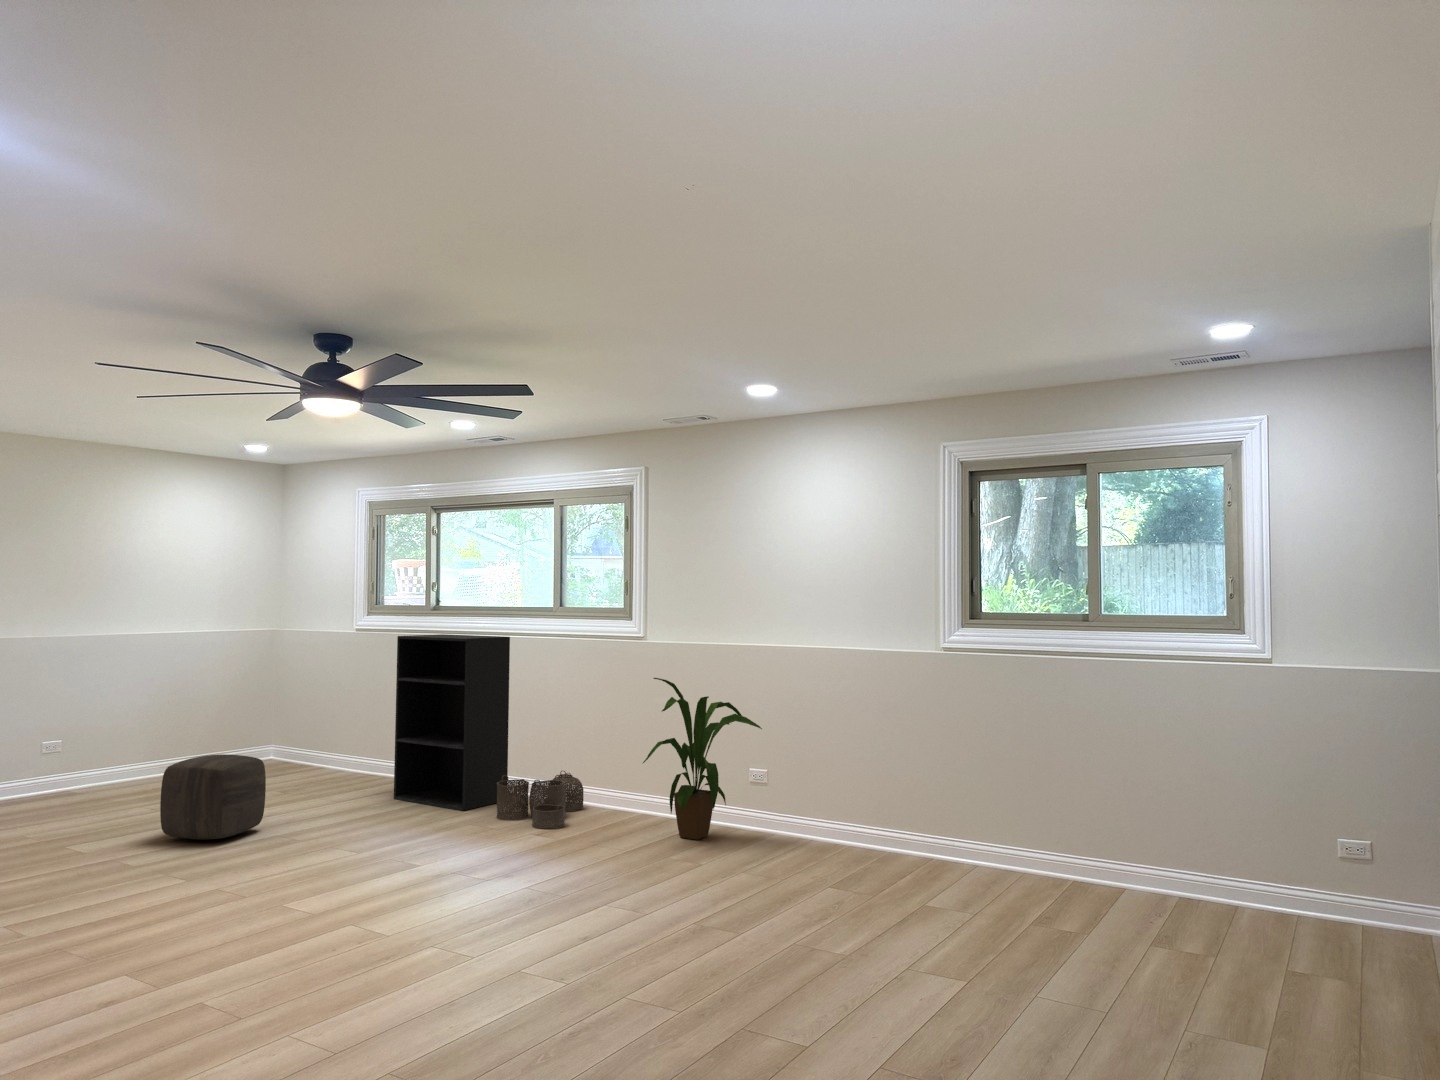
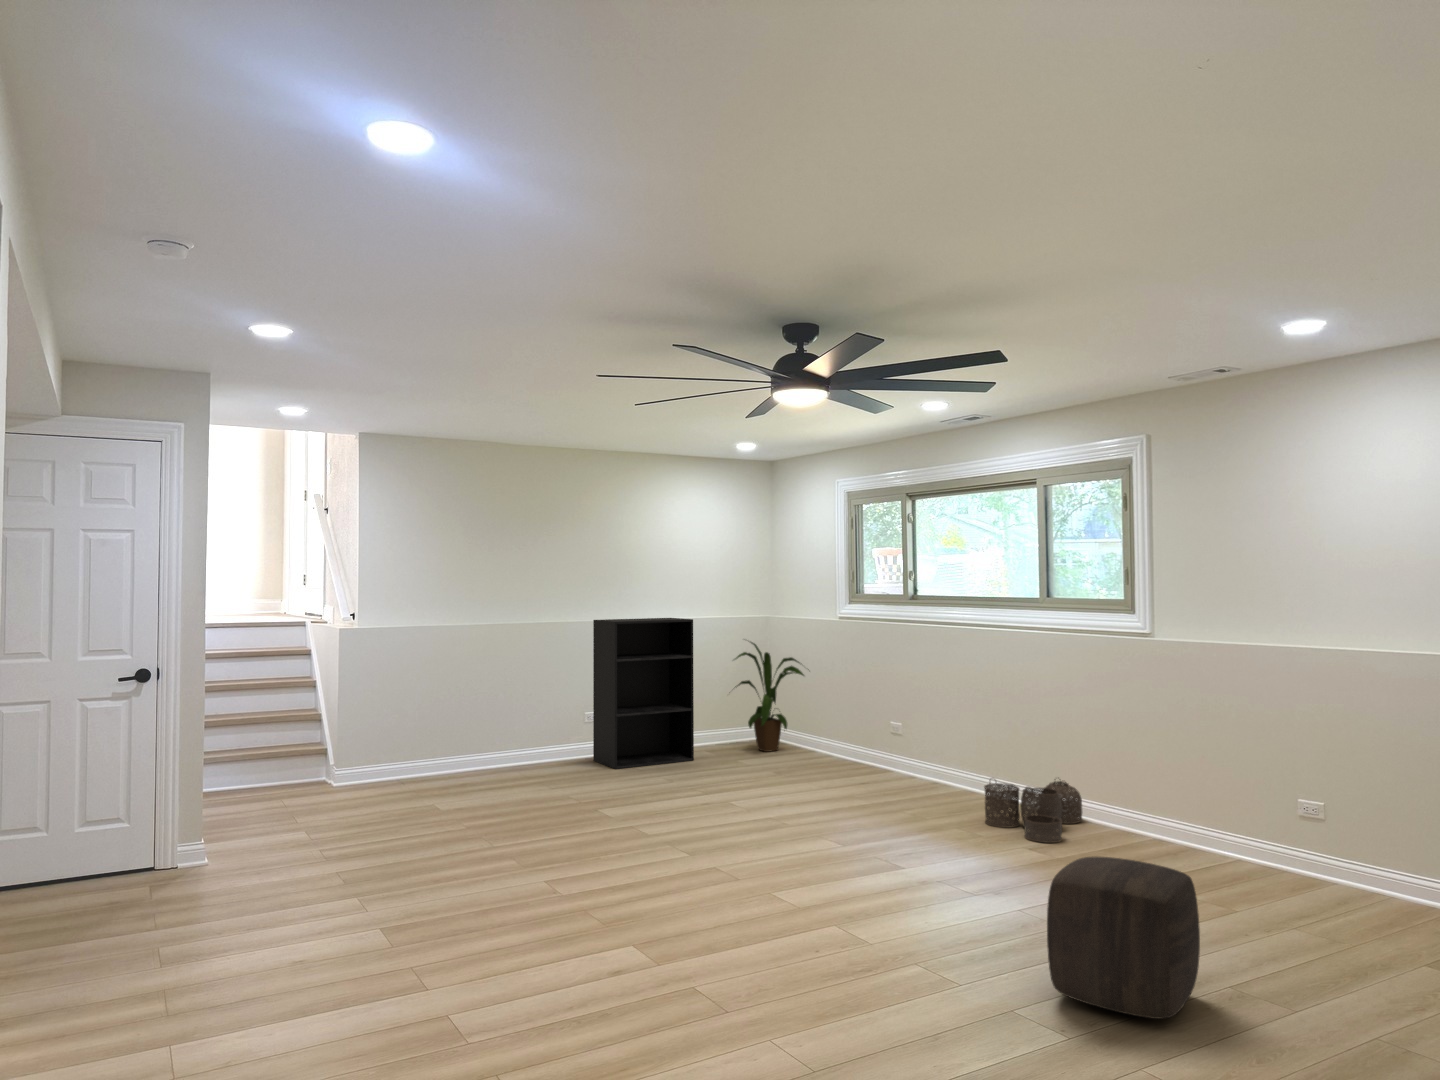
bookshelf: present [394,634,510,811] -> present [593,618,694,769]
house plant: present [643,678,762,840] -> present [735,642,804,752]
ottoman: present [160,754,266,840] -> present [1047,856,1200,1019]

